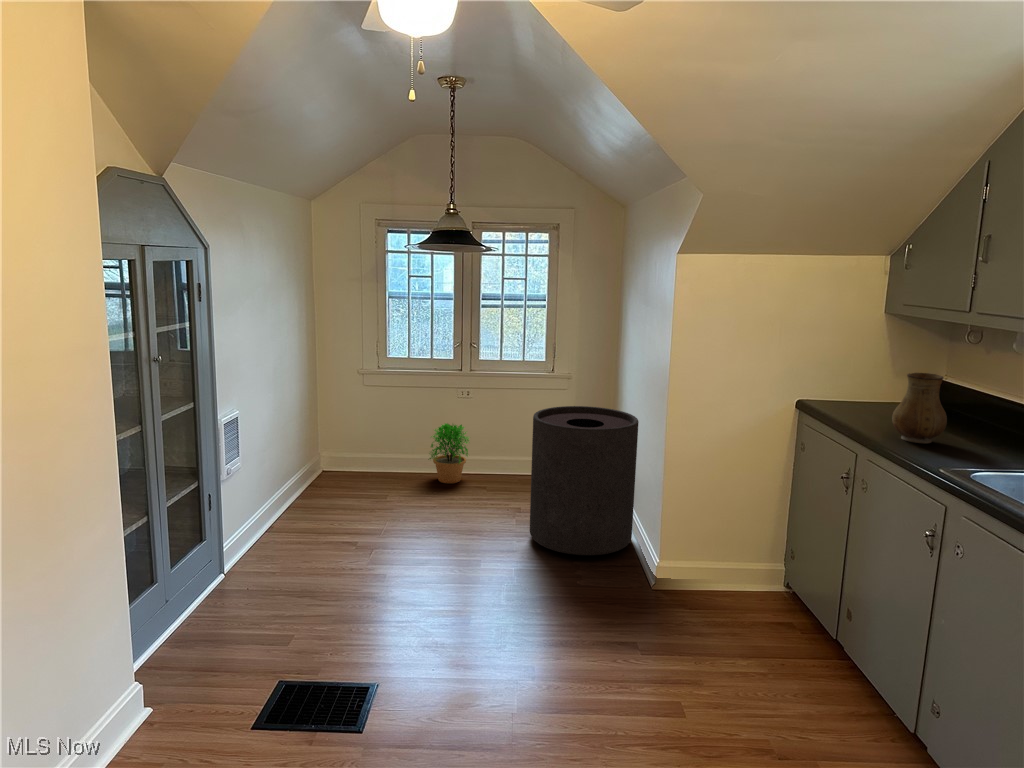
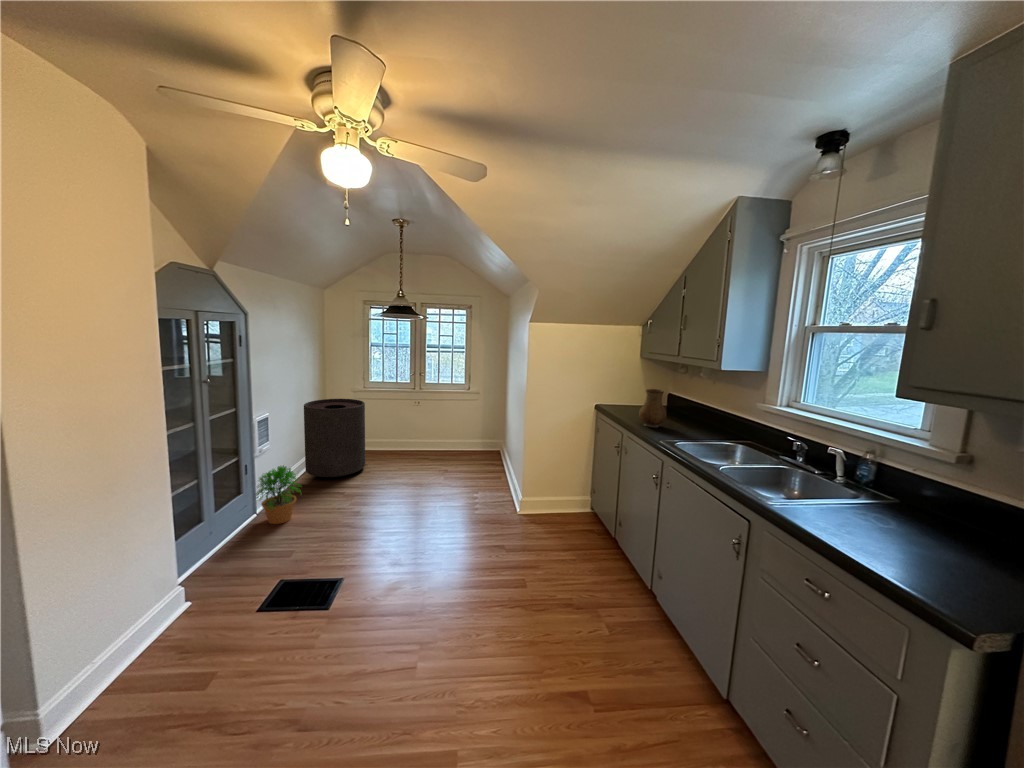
trash can: present [530,406,639,555] -> present [304,399,365,477]
potted plant: present [429,423,469,483] -> present [256,466,300,524]

